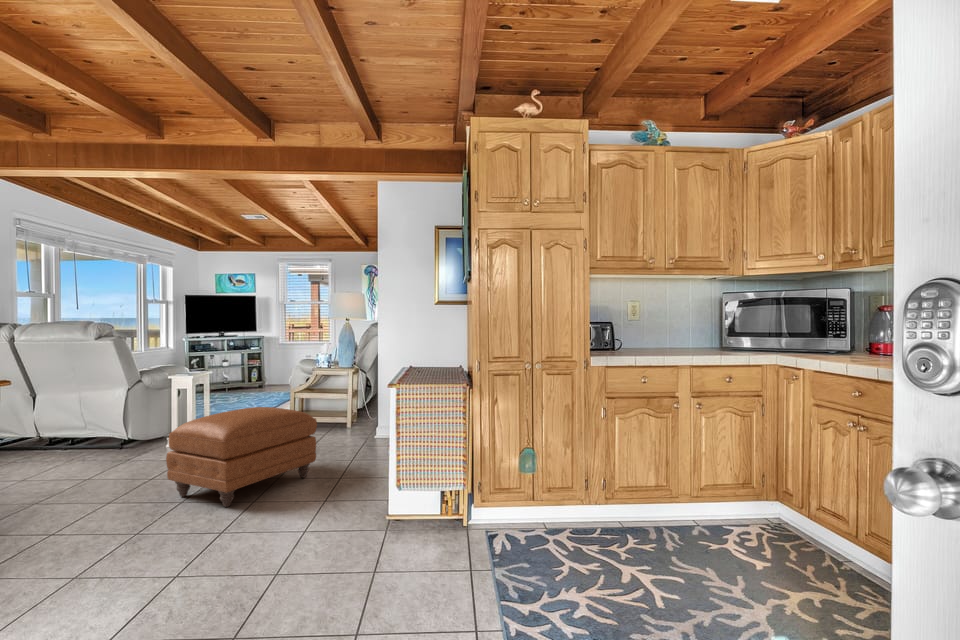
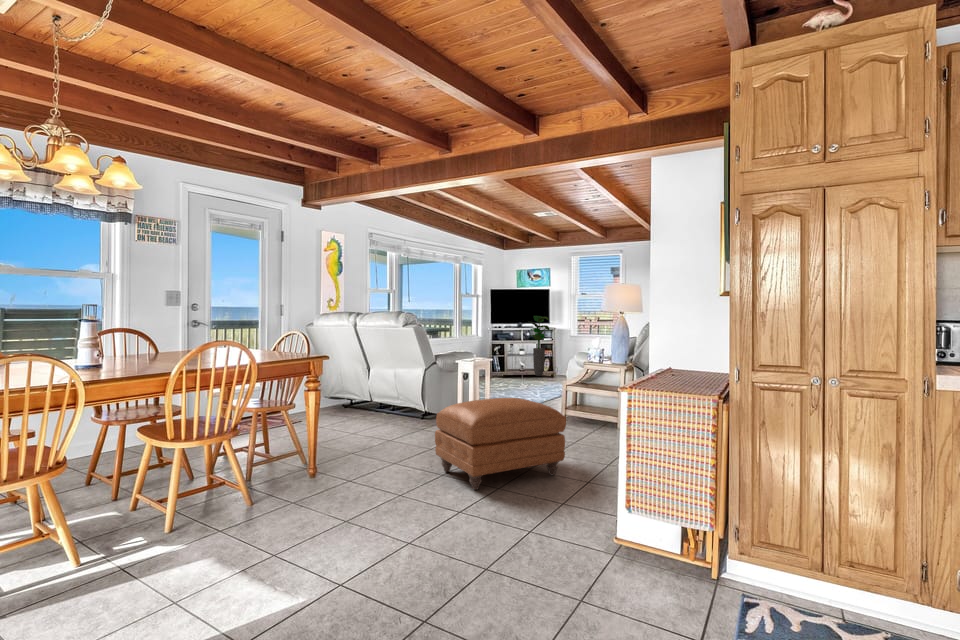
potted plant: none [231,324,261,387] -> present [530,316,549,376]

